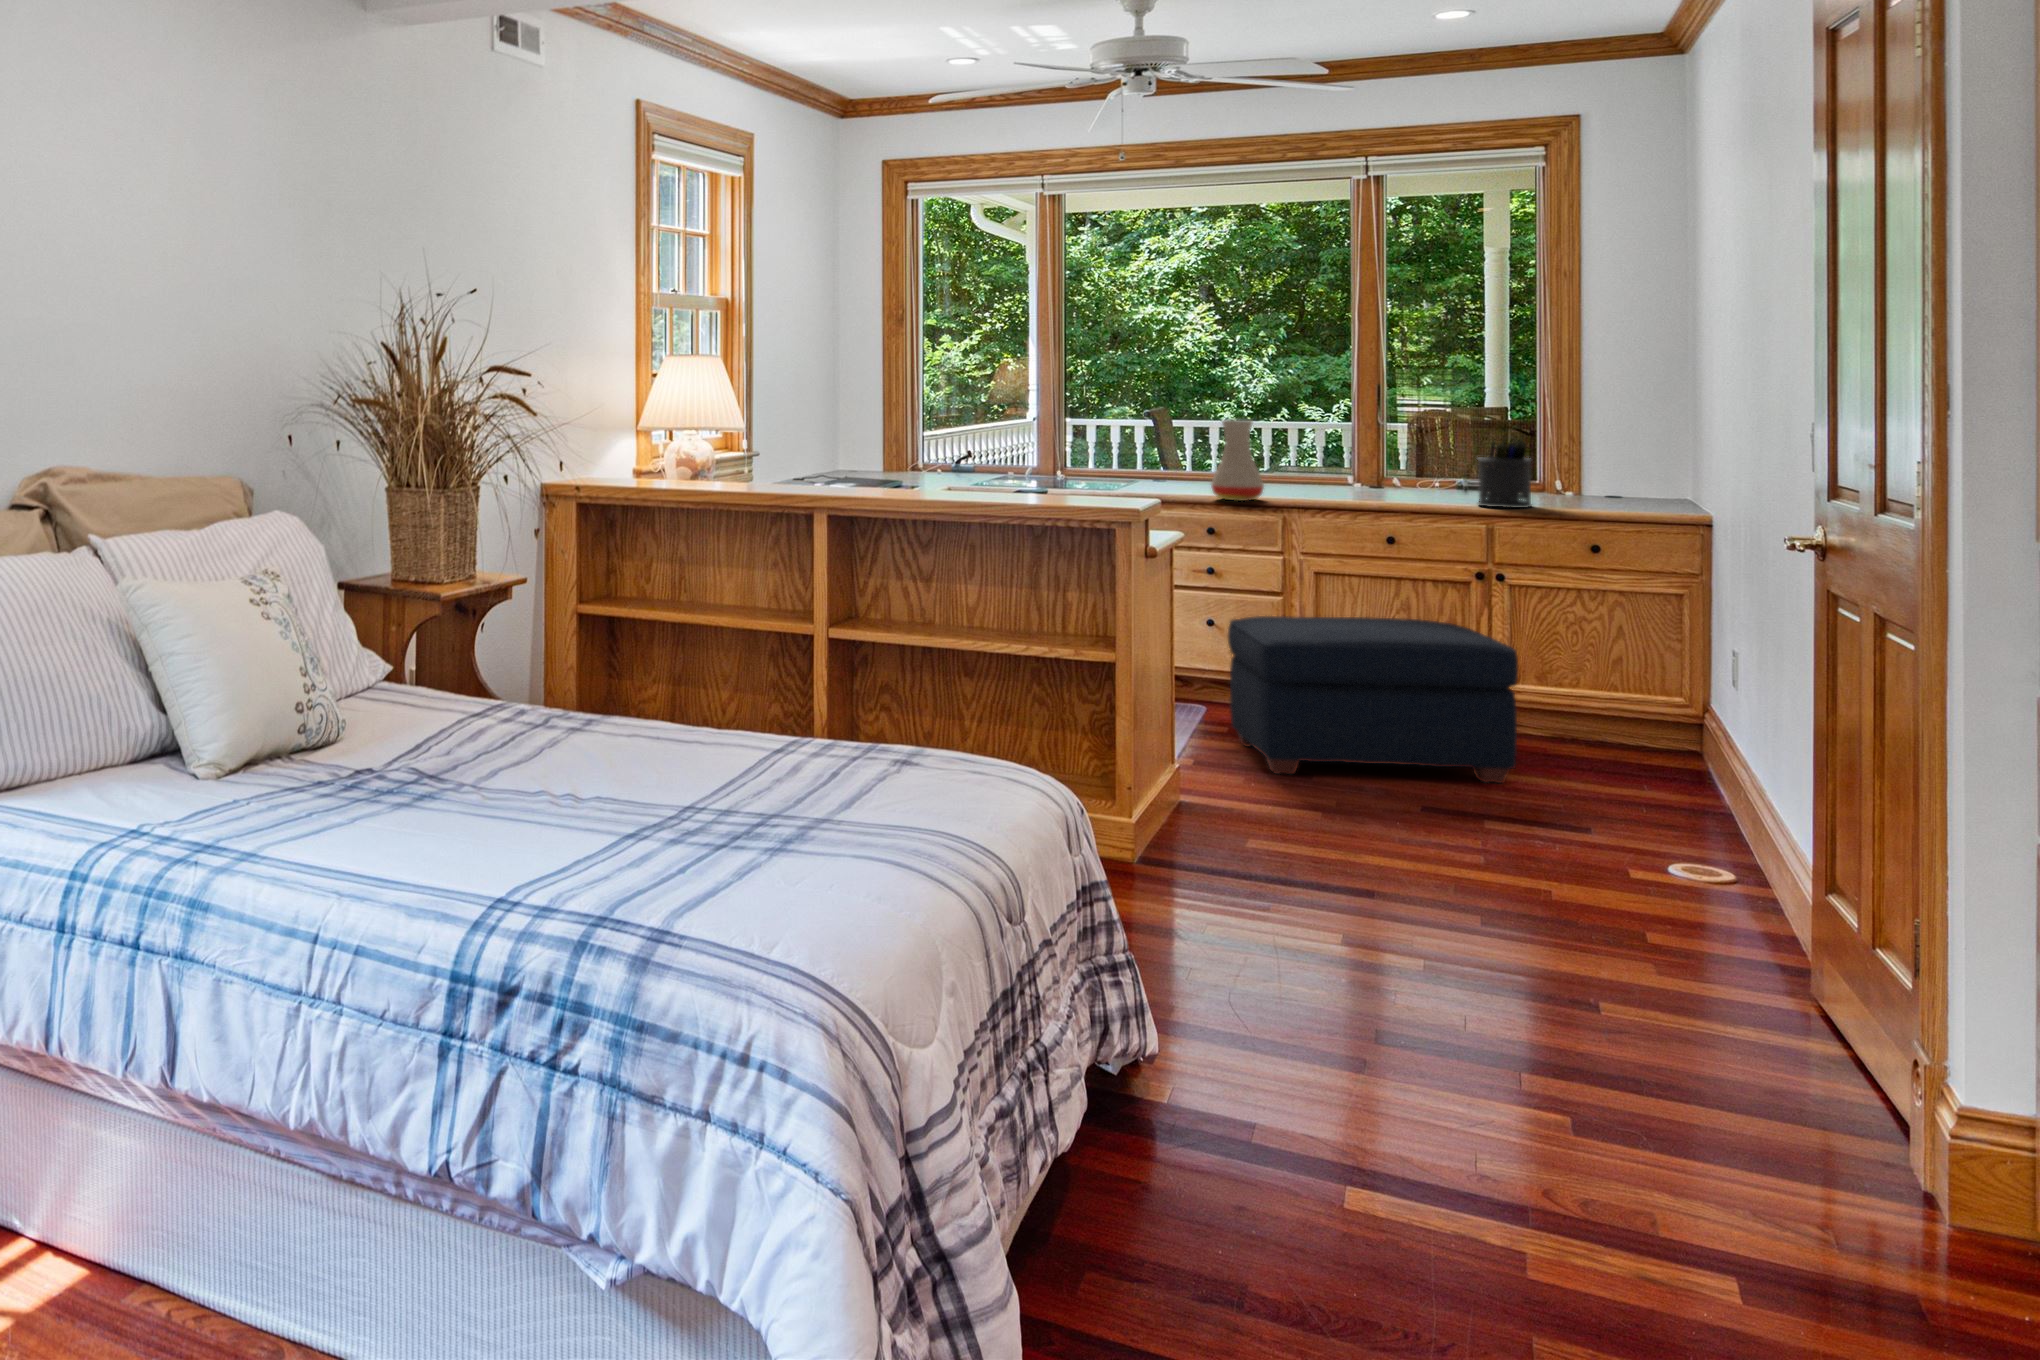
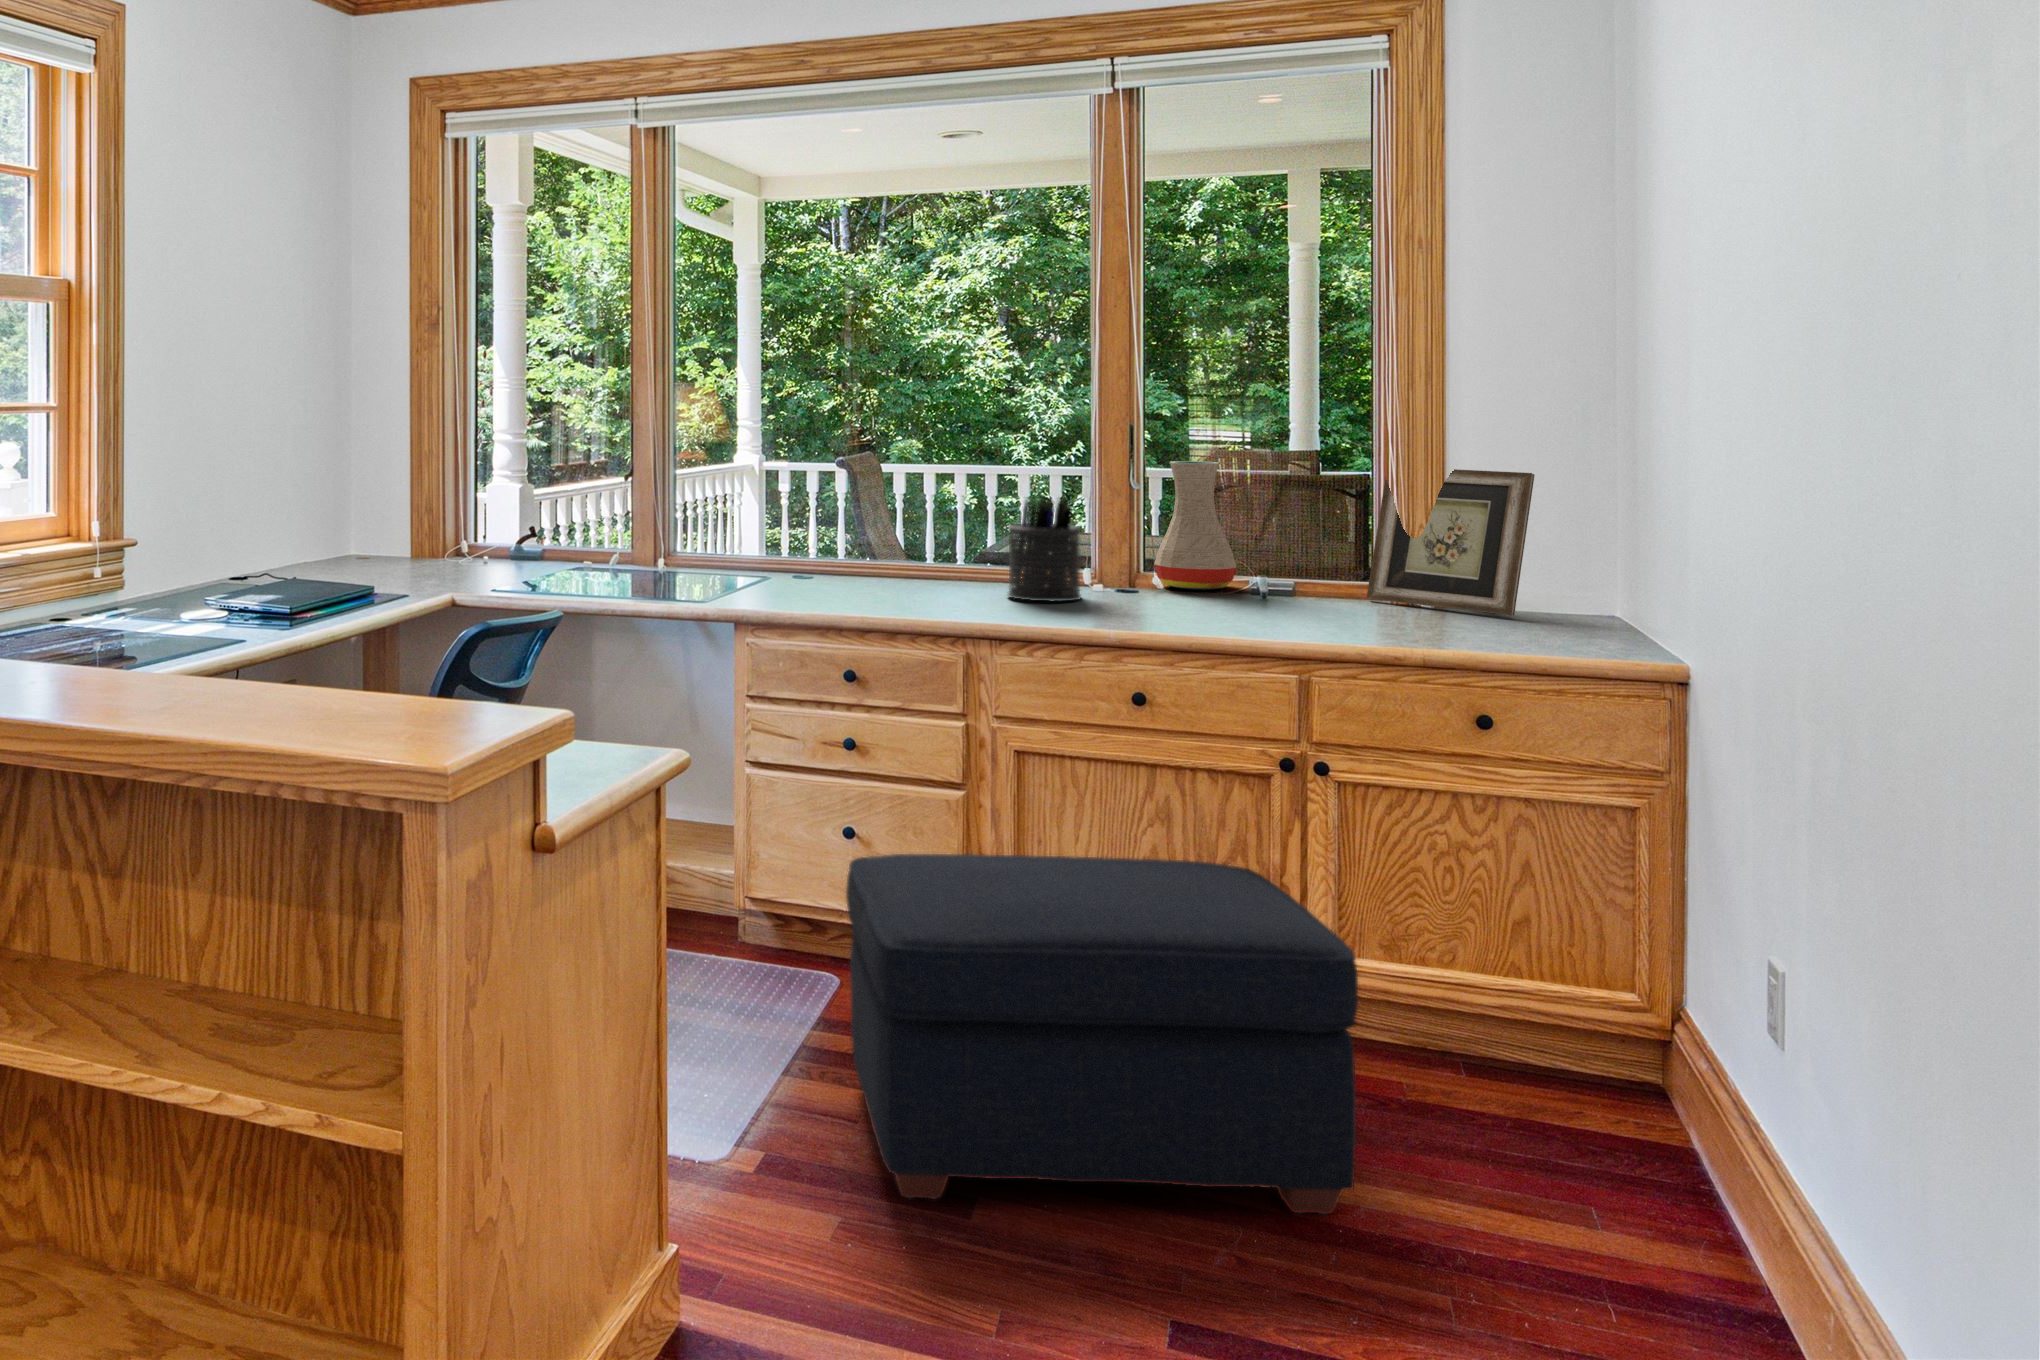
picture frame: none [1531,411,1635,498] -> present [1367,469,1535,616]
vase: present [1211,419,1264,501] -> present [1154,461,1236,590]
pen holder: present [1478,438,1531,508] -> present [1007,494,1081,602]

